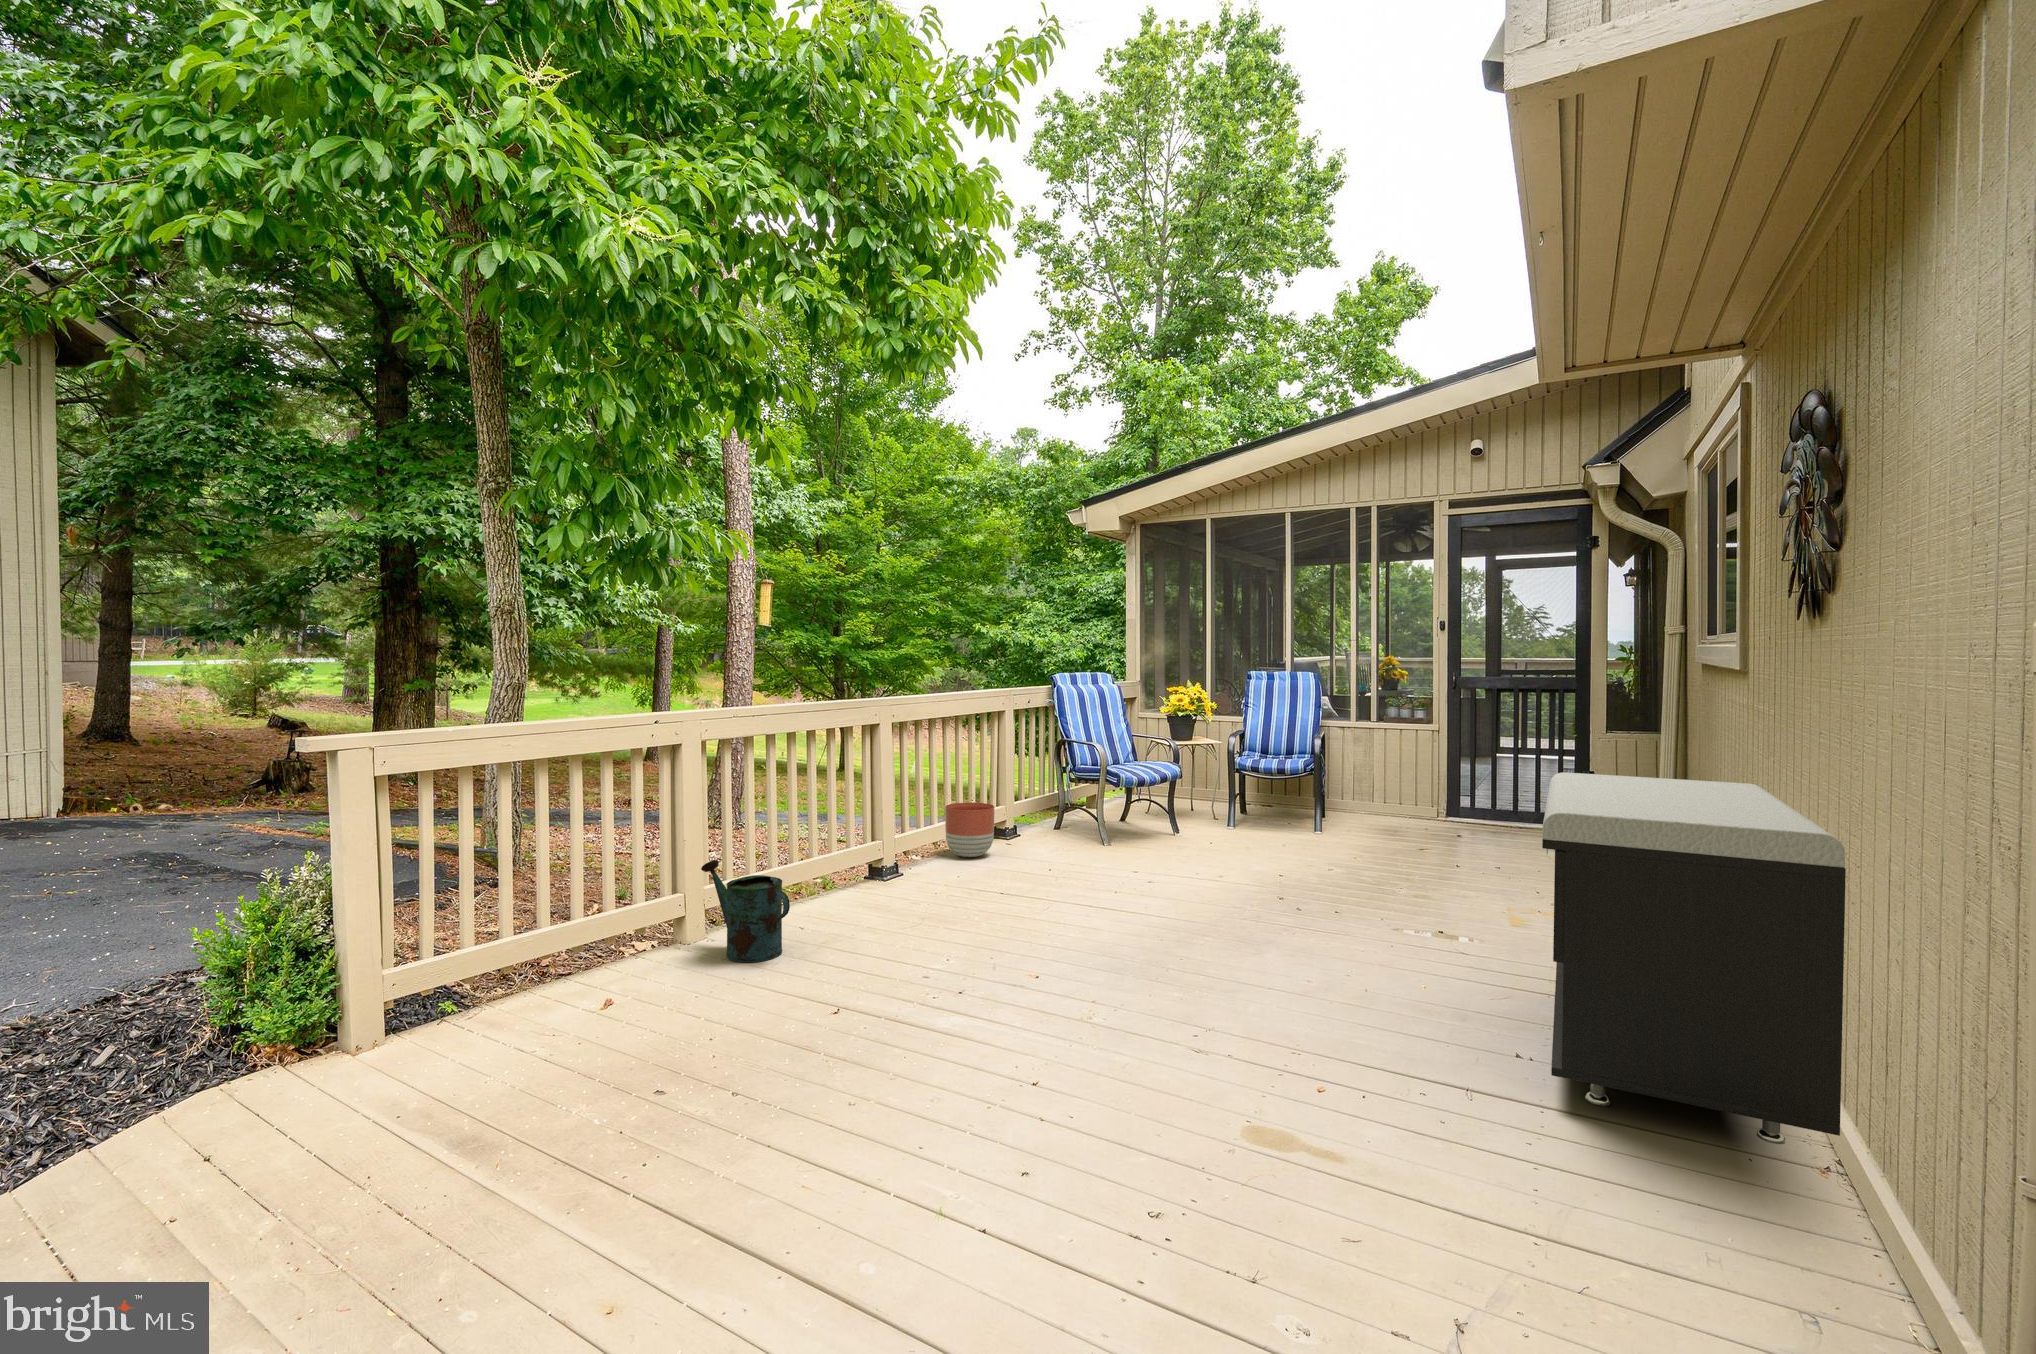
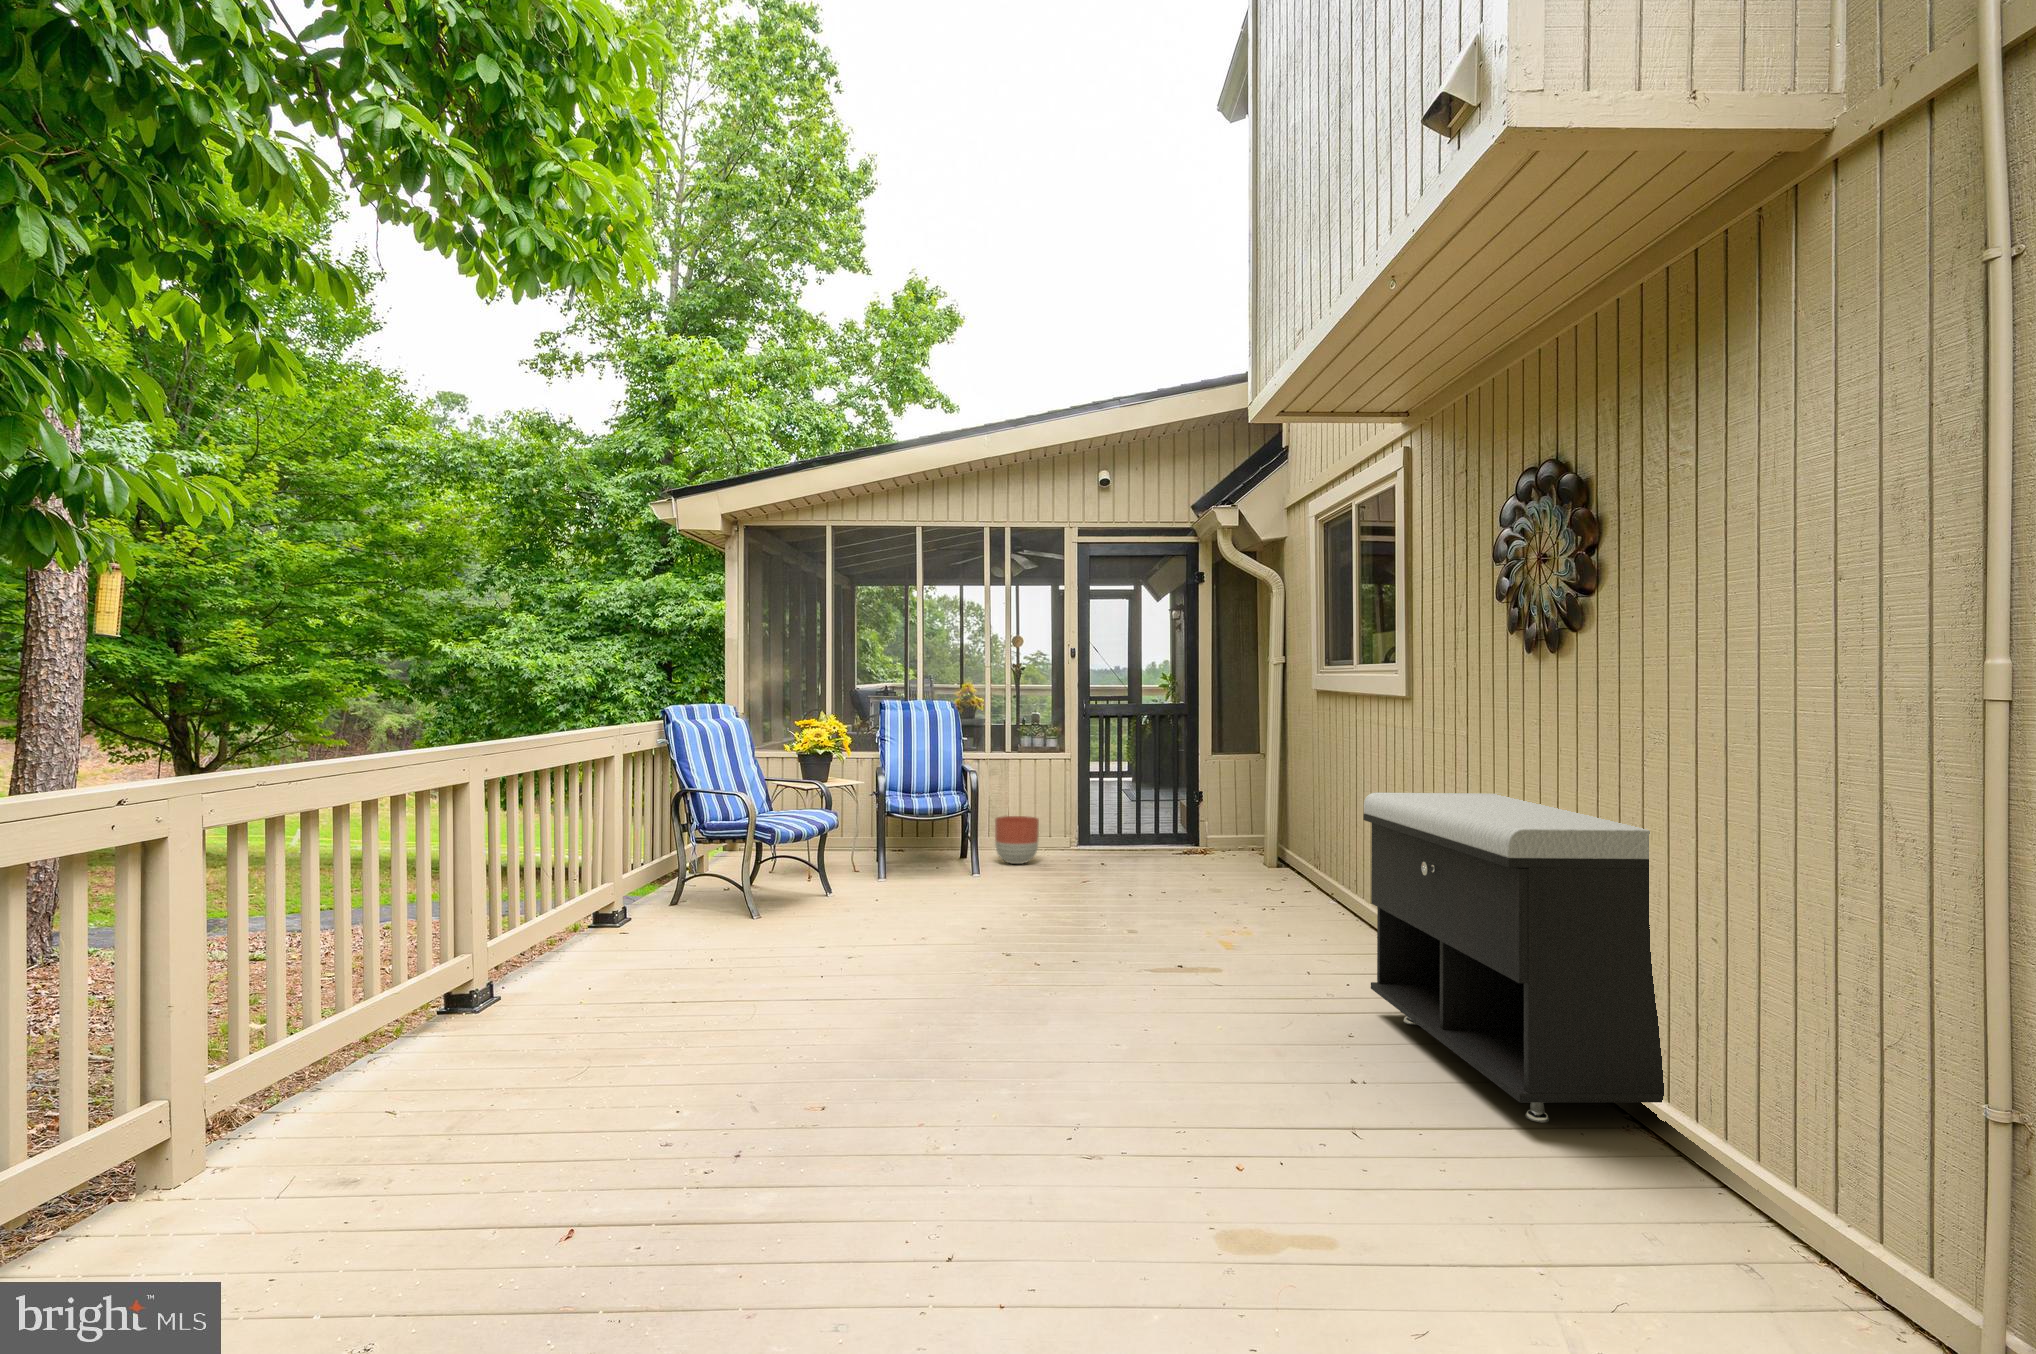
planter: present [945,803,994,857] -> present [995,816,1039,864]
watering can: present [701,860,790,963] -> none [228,1028,454,1209]

